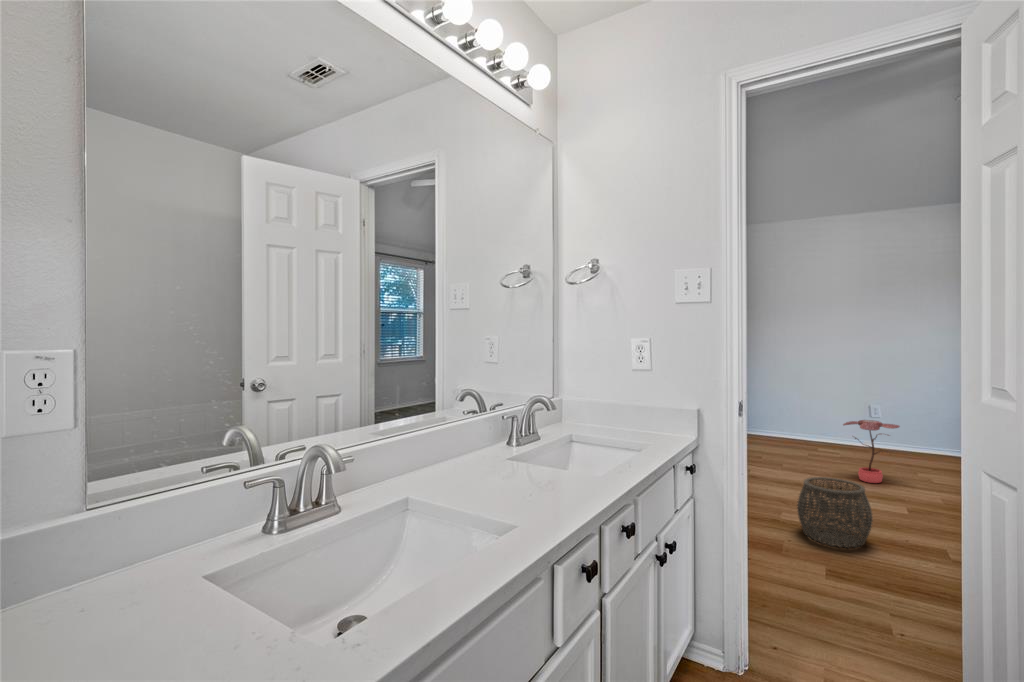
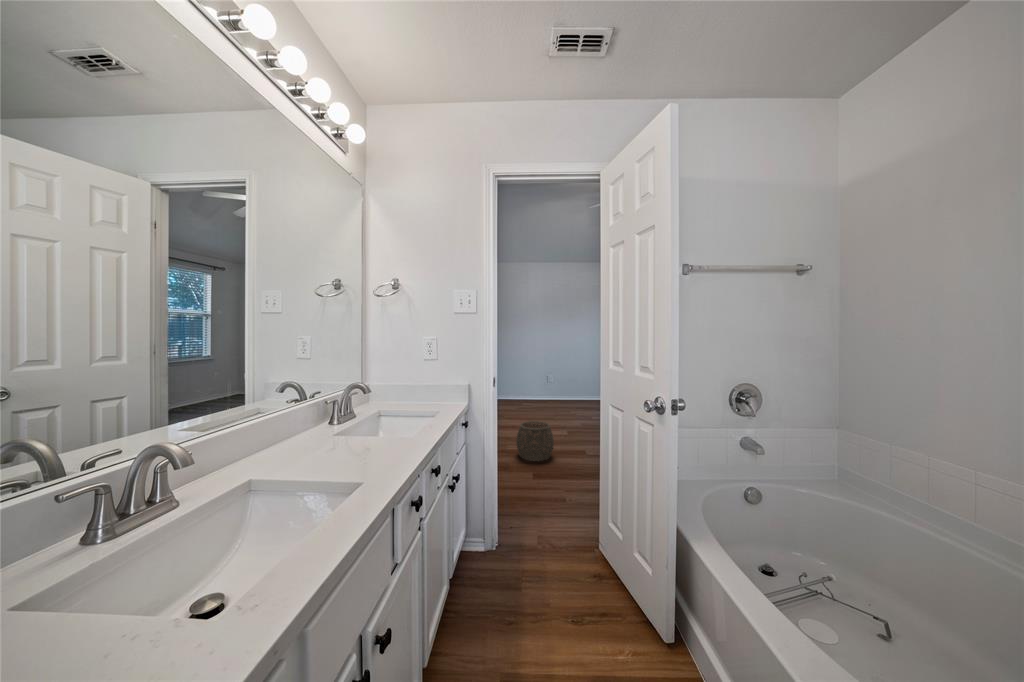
potted plant: present [843,420,900,483] -> none [536,386,564,422]

